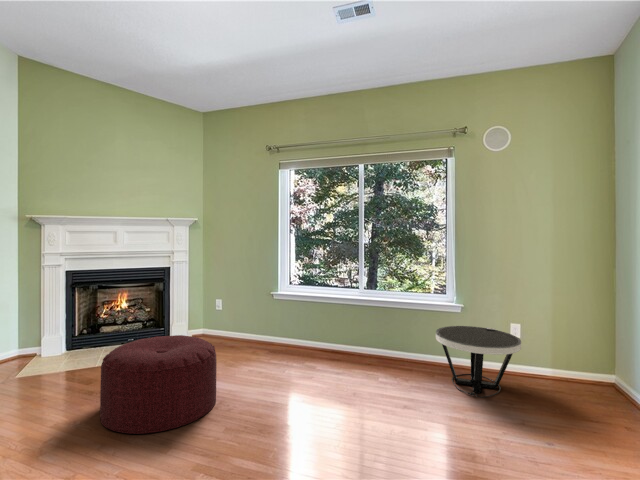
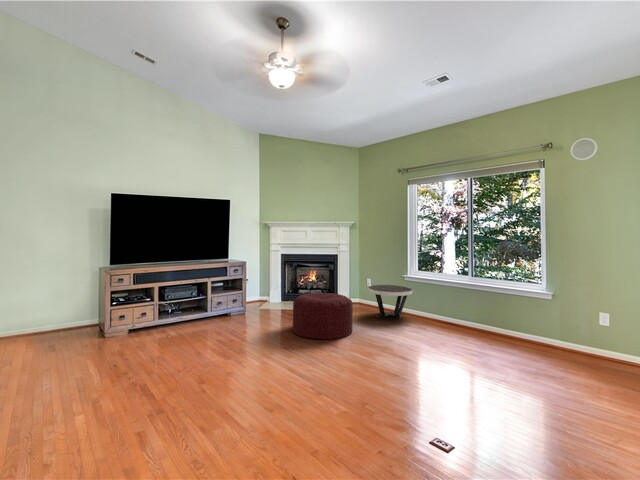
side table: present [436,326,521,398] -> present [368,285,413,319]

